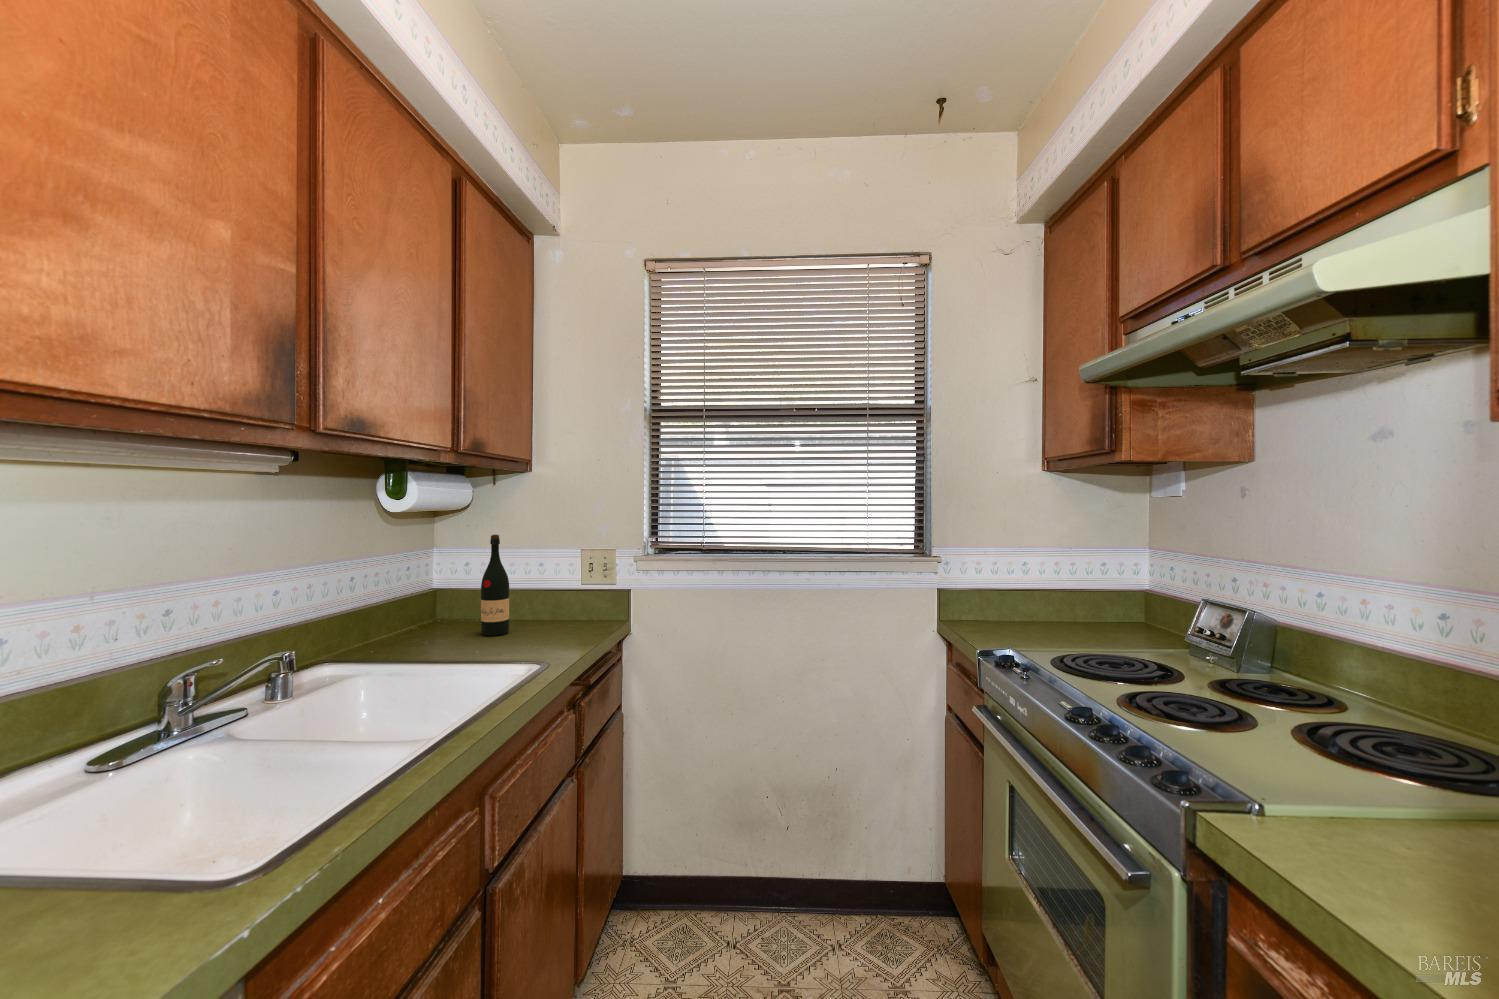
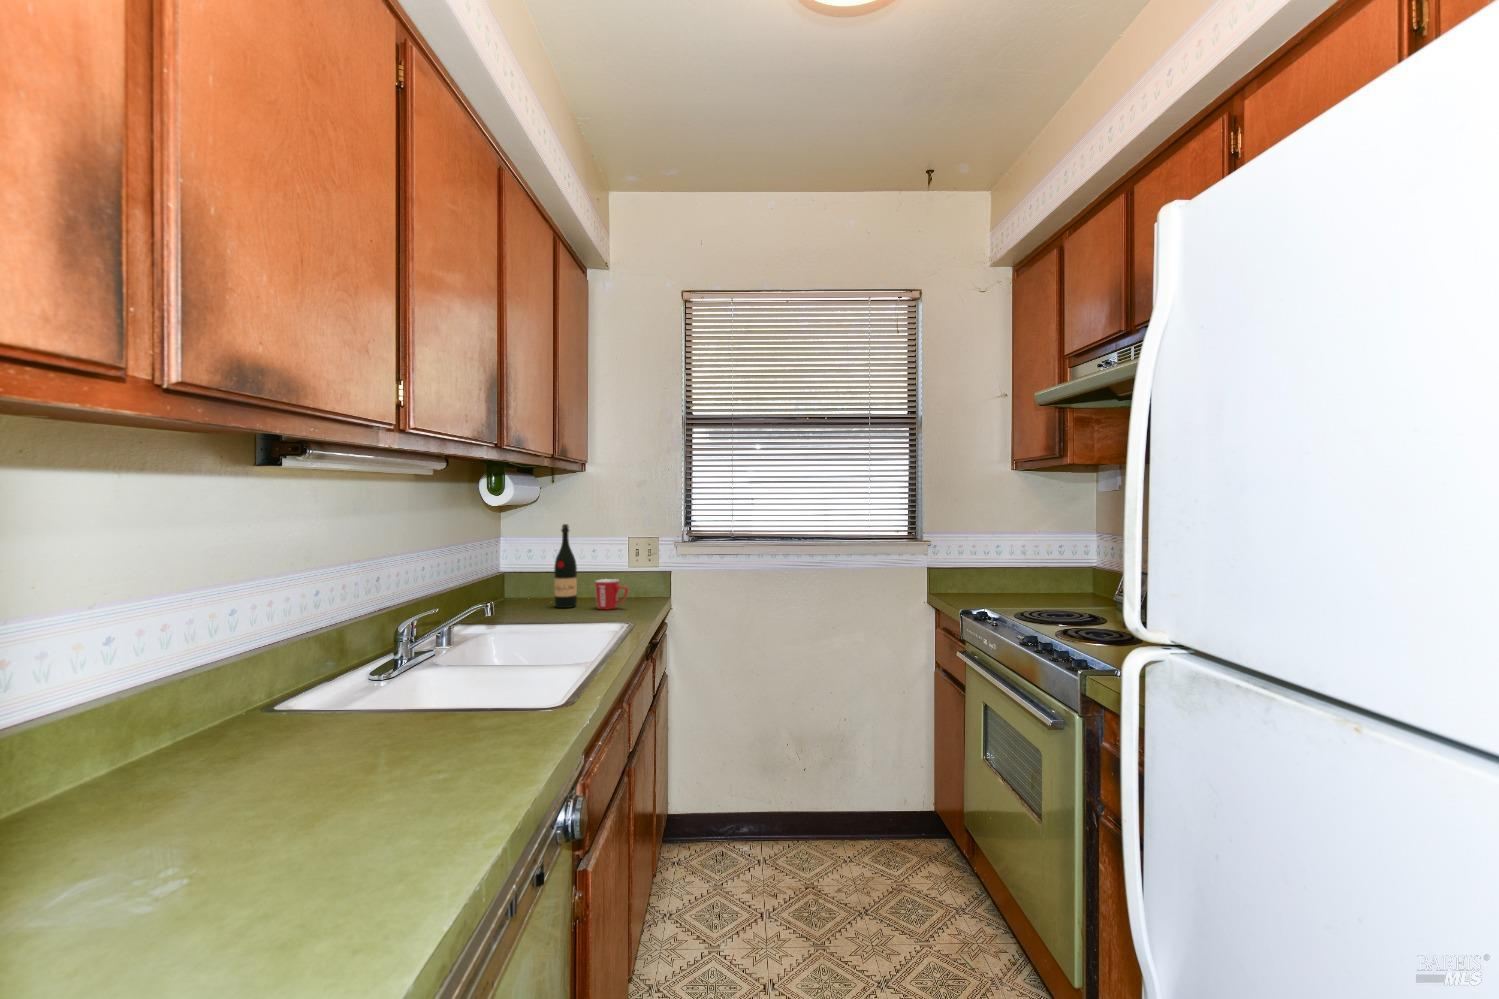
mug: none [527,601,567,639] -> present [595,579,628,610]

